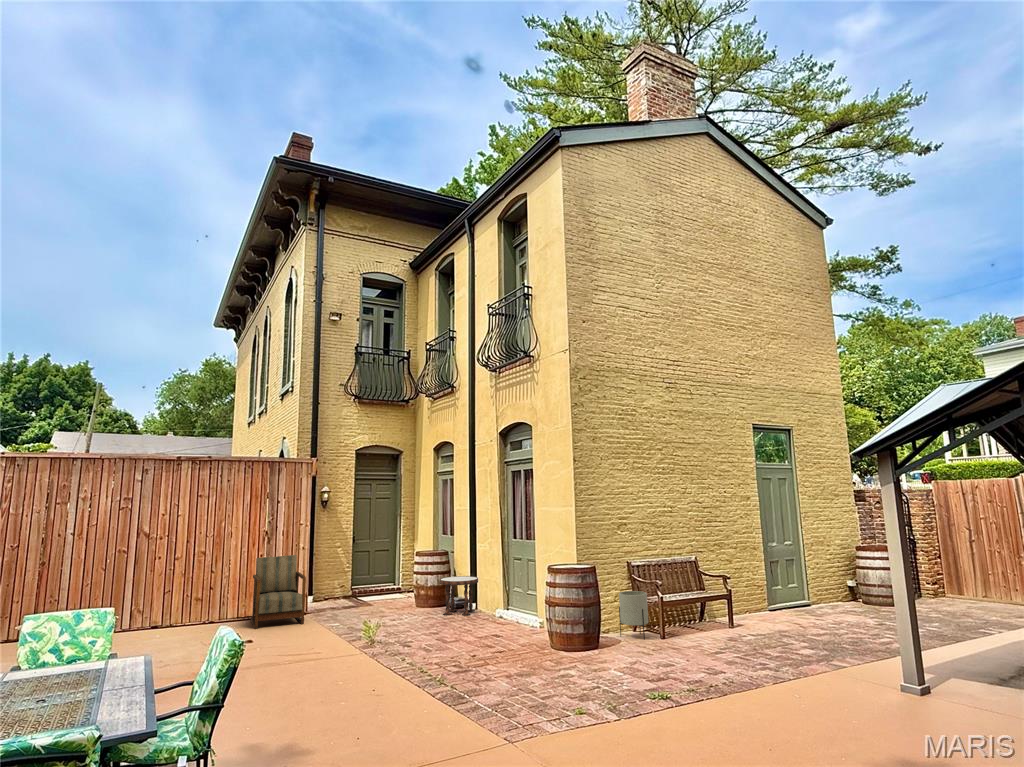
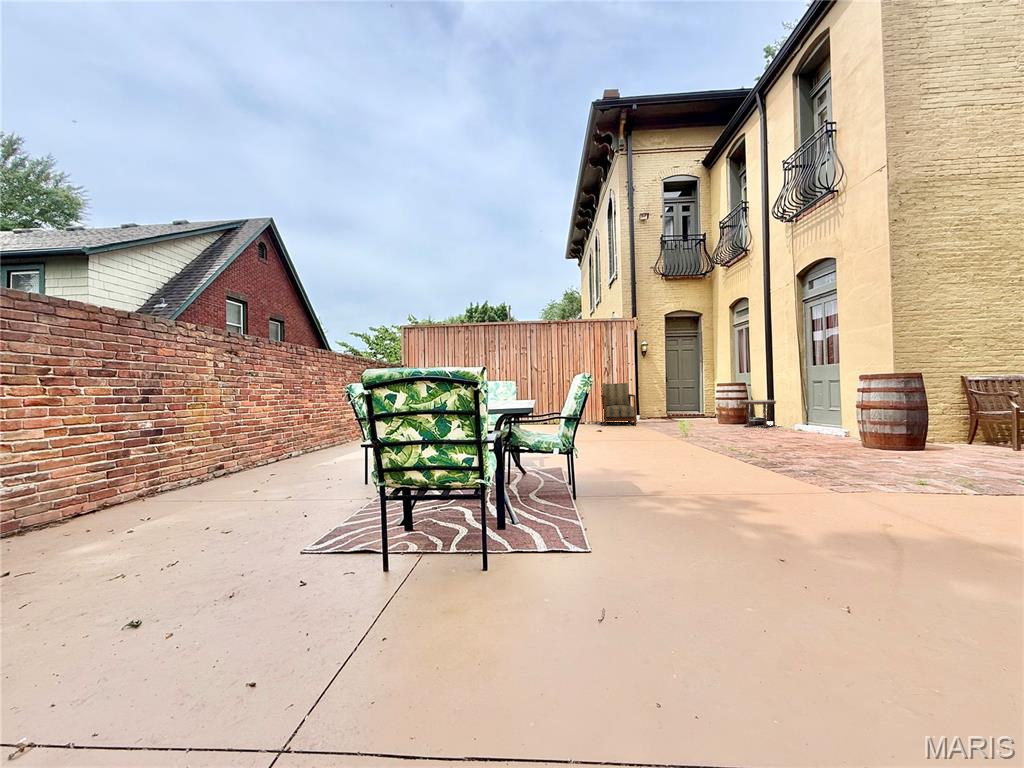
planter: present [619,591,648,640] -> none [949,404,993,449]

